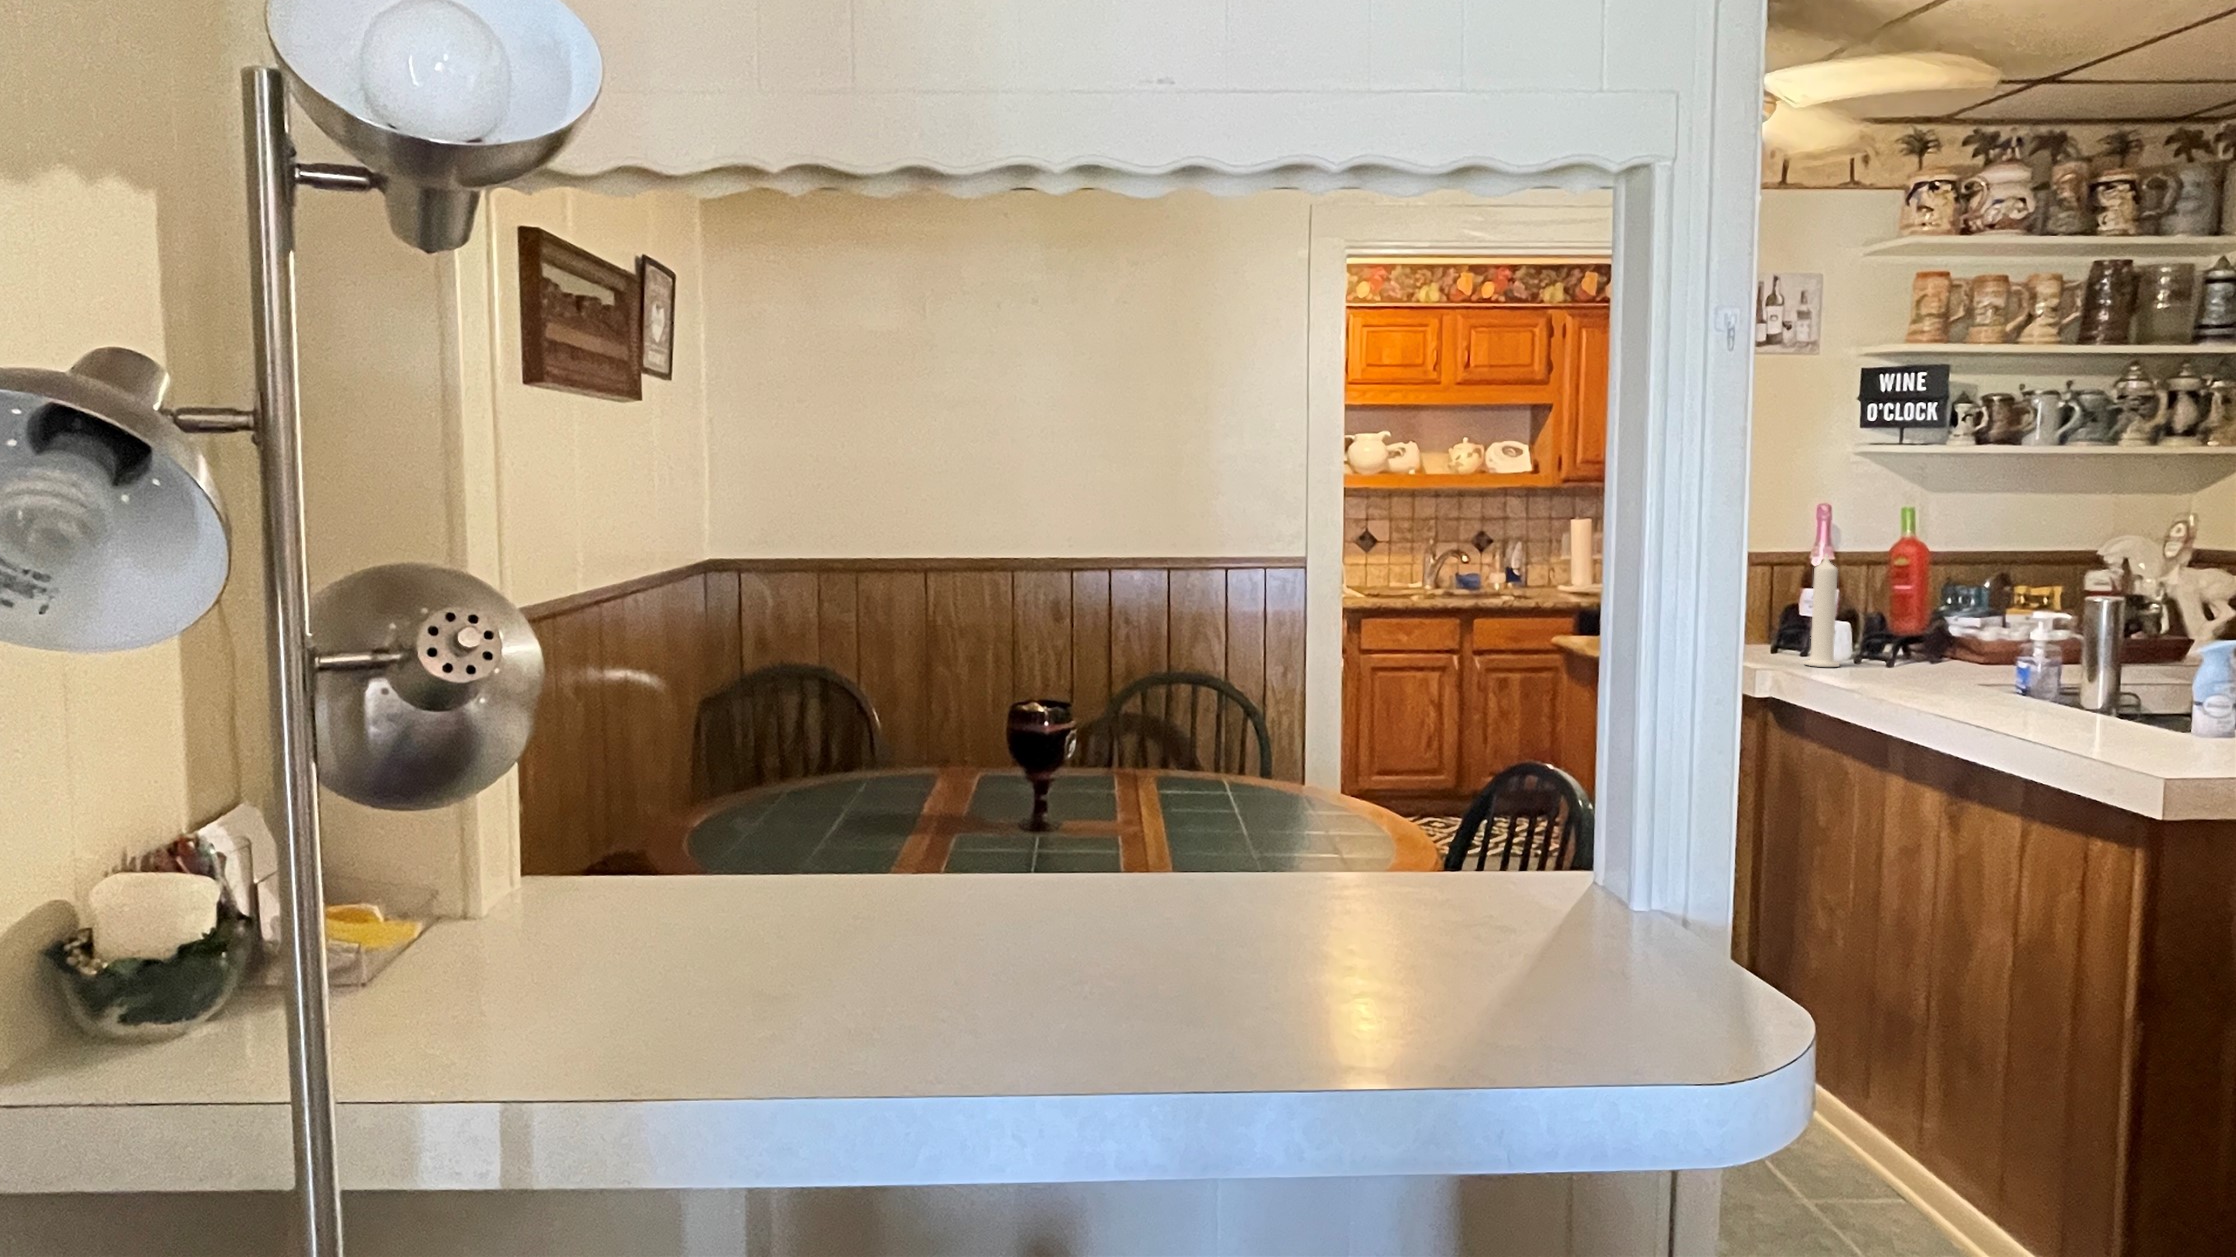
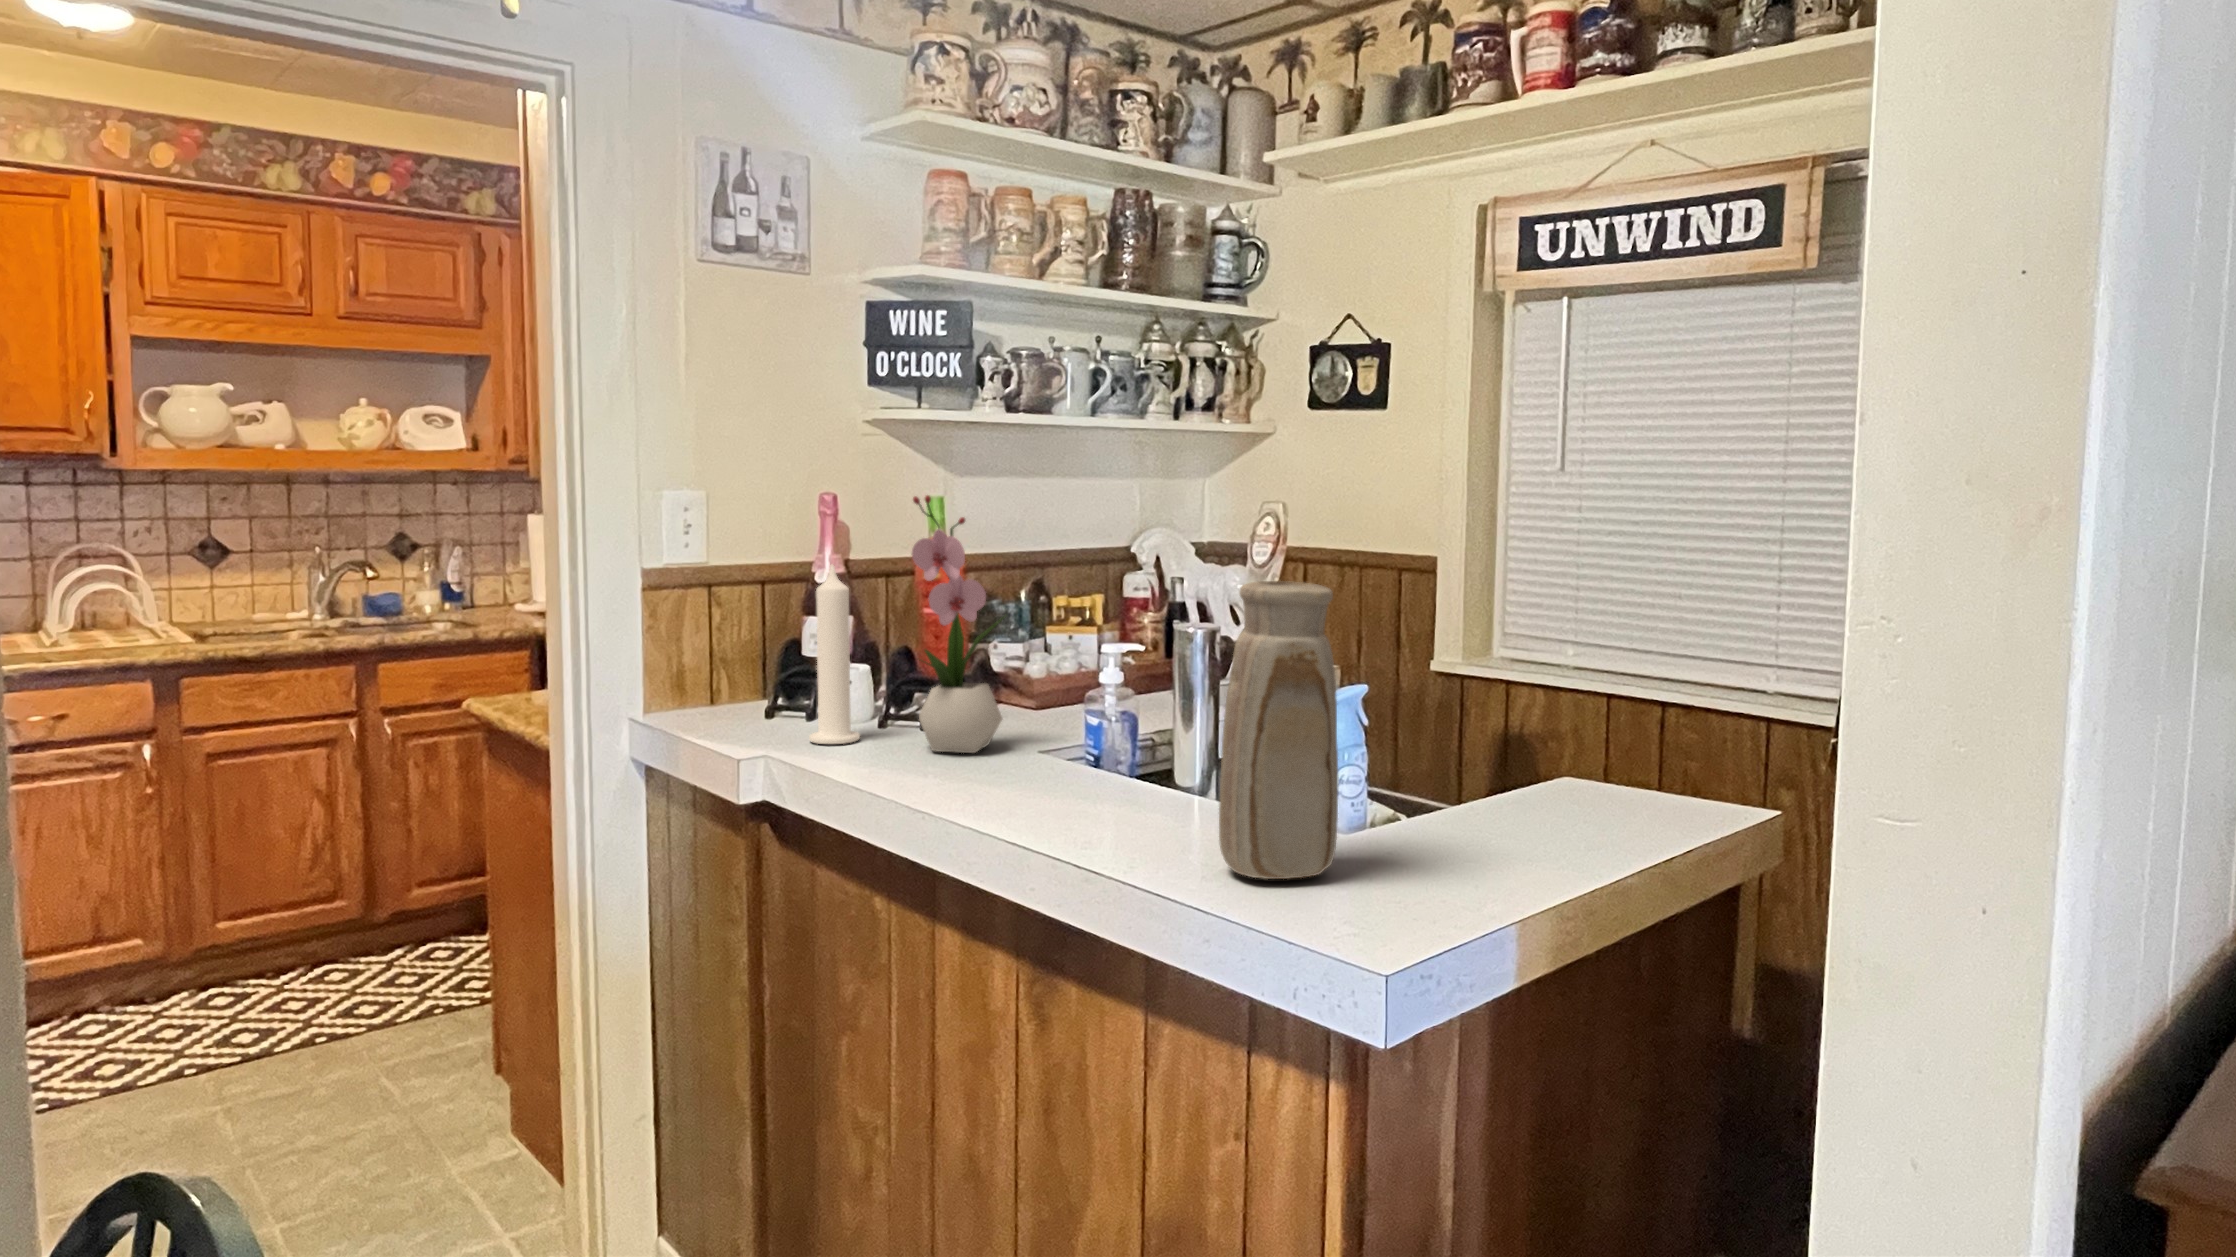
flower arrangement: none [1884,509,1958,678] -> present [912,495,1006,753]
vase: none [2084,565,2176,742] -> present [1219,581,1339,879]

